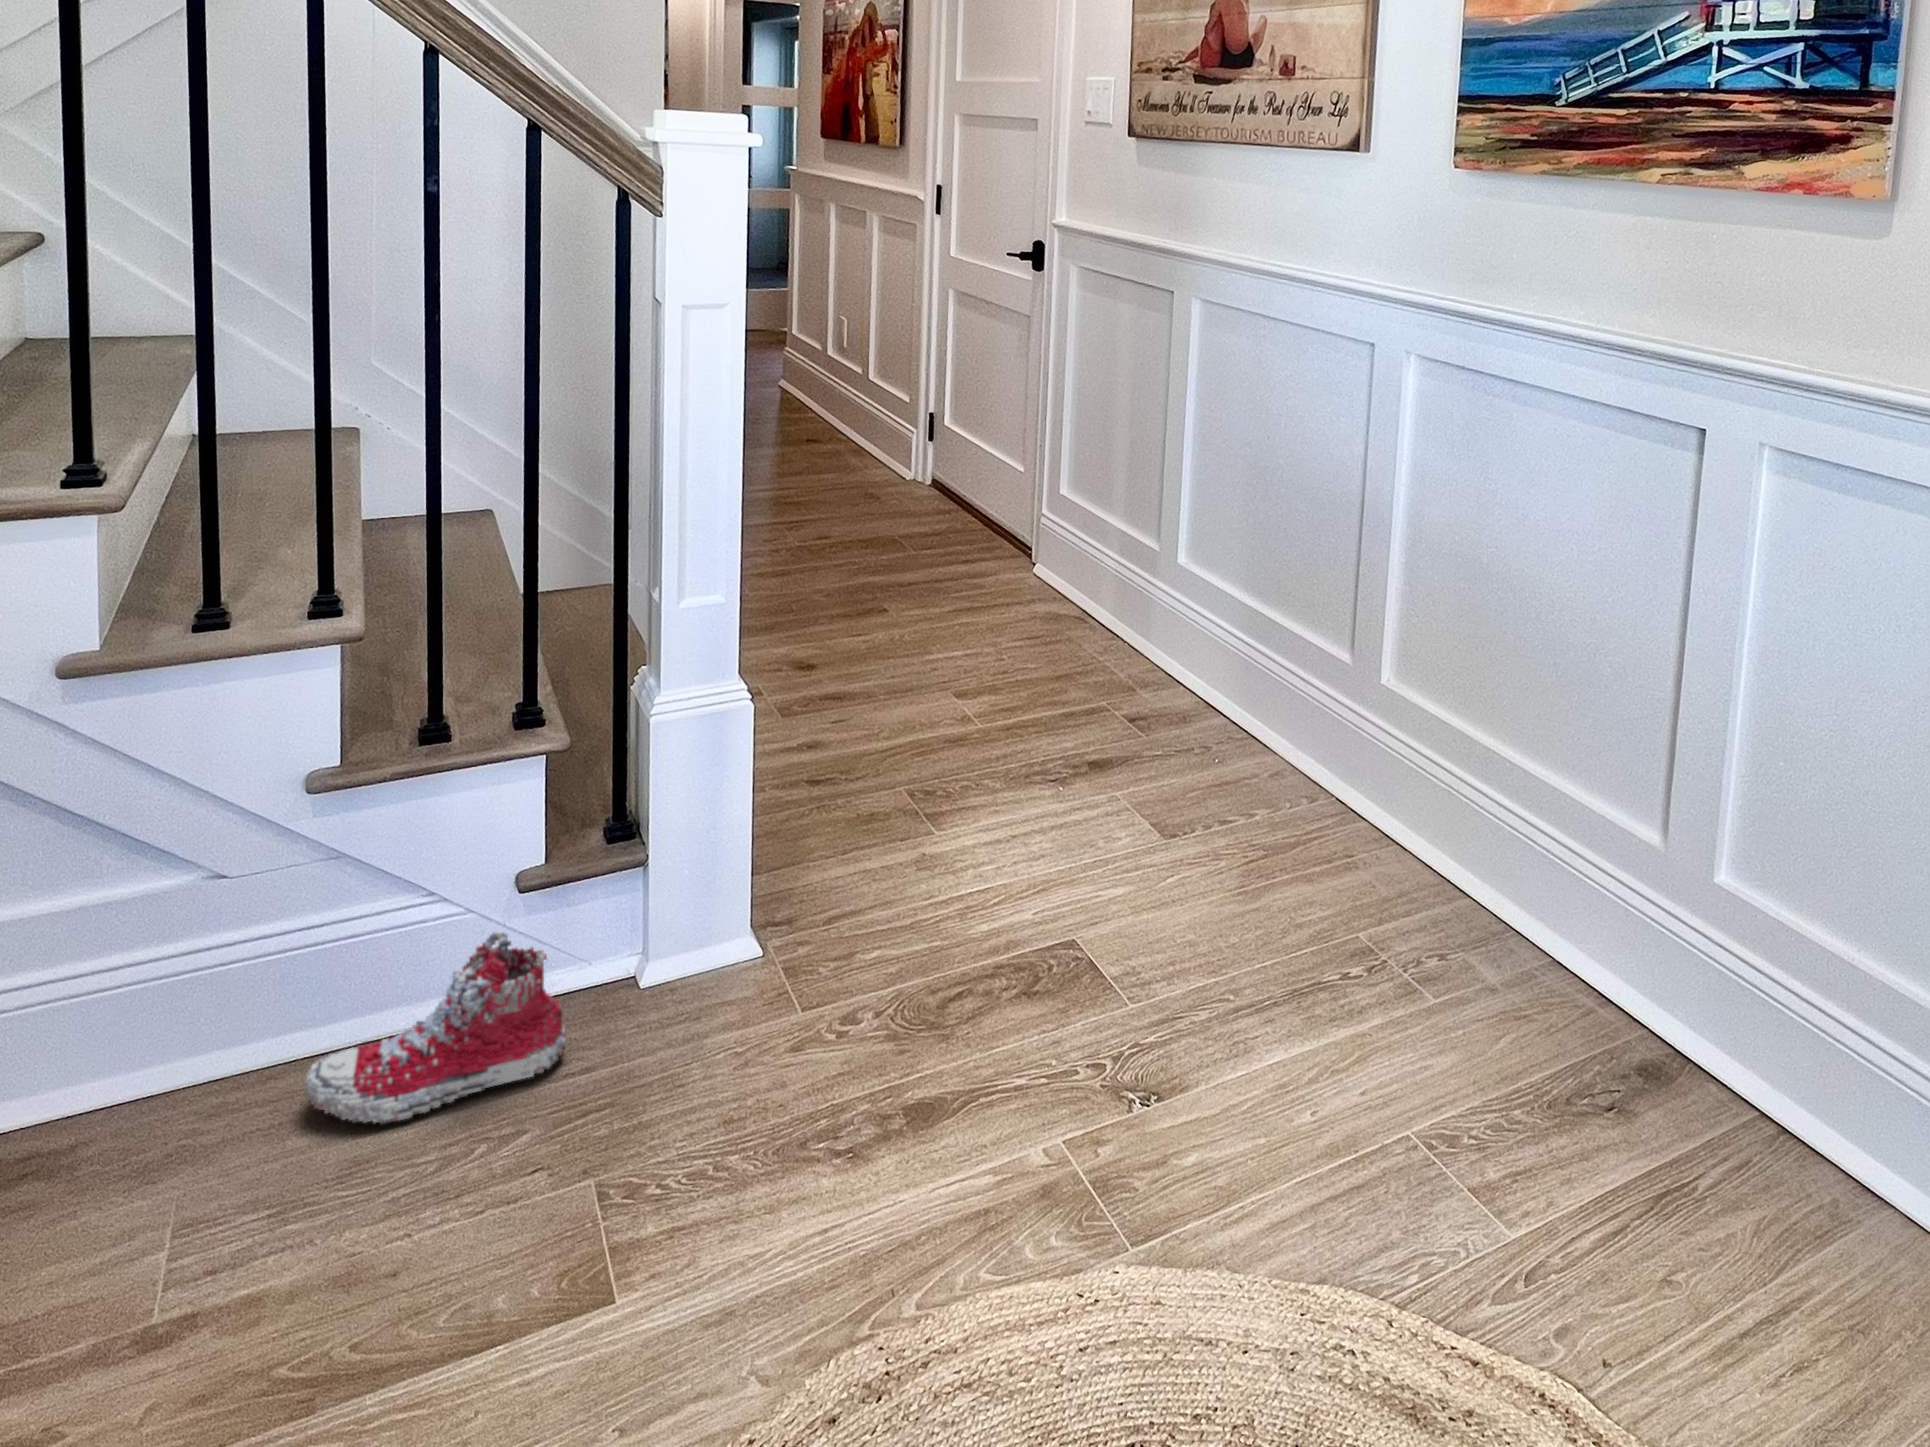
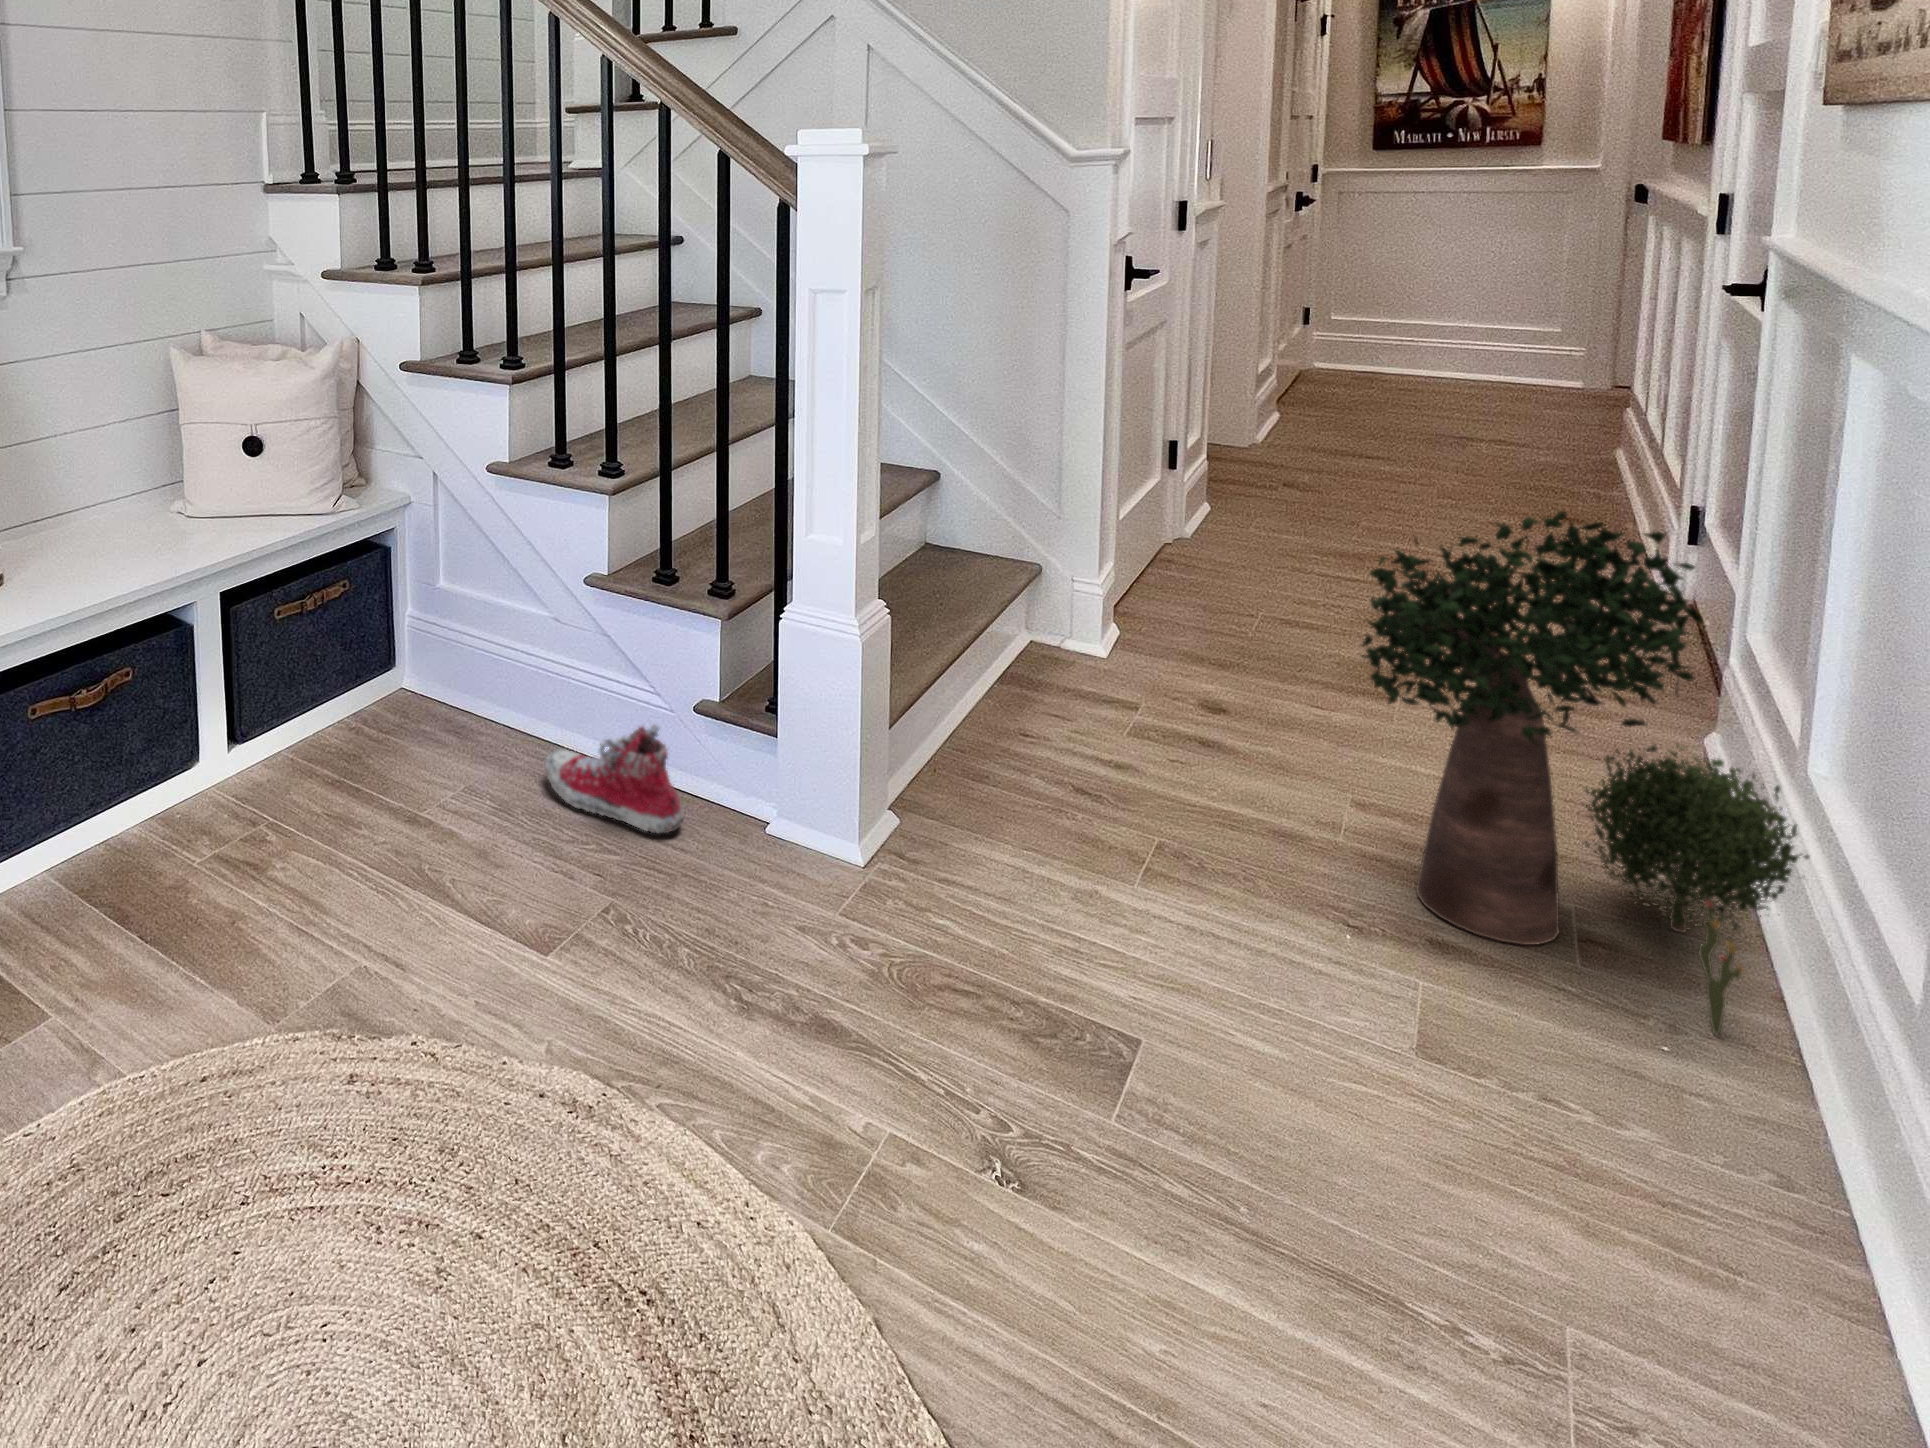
potted plant: none [1003,427,1230,747] -> present [1362,511,1809,1035]

